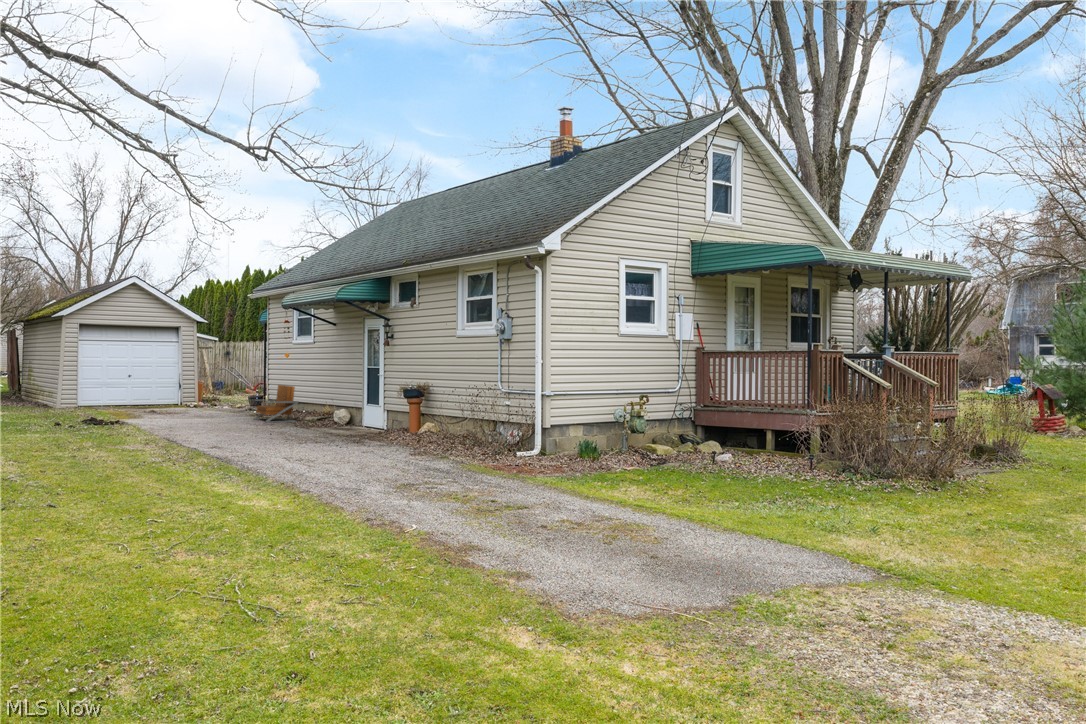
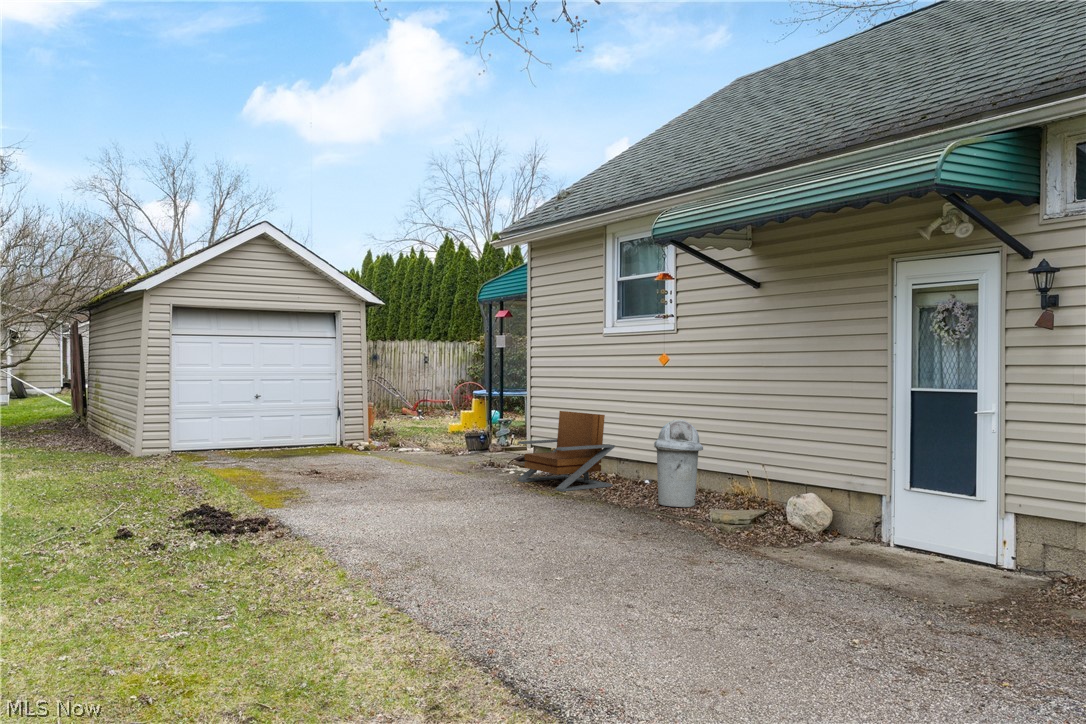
trash can: none [299,387,322,427] -> present [654,419,703,507]

